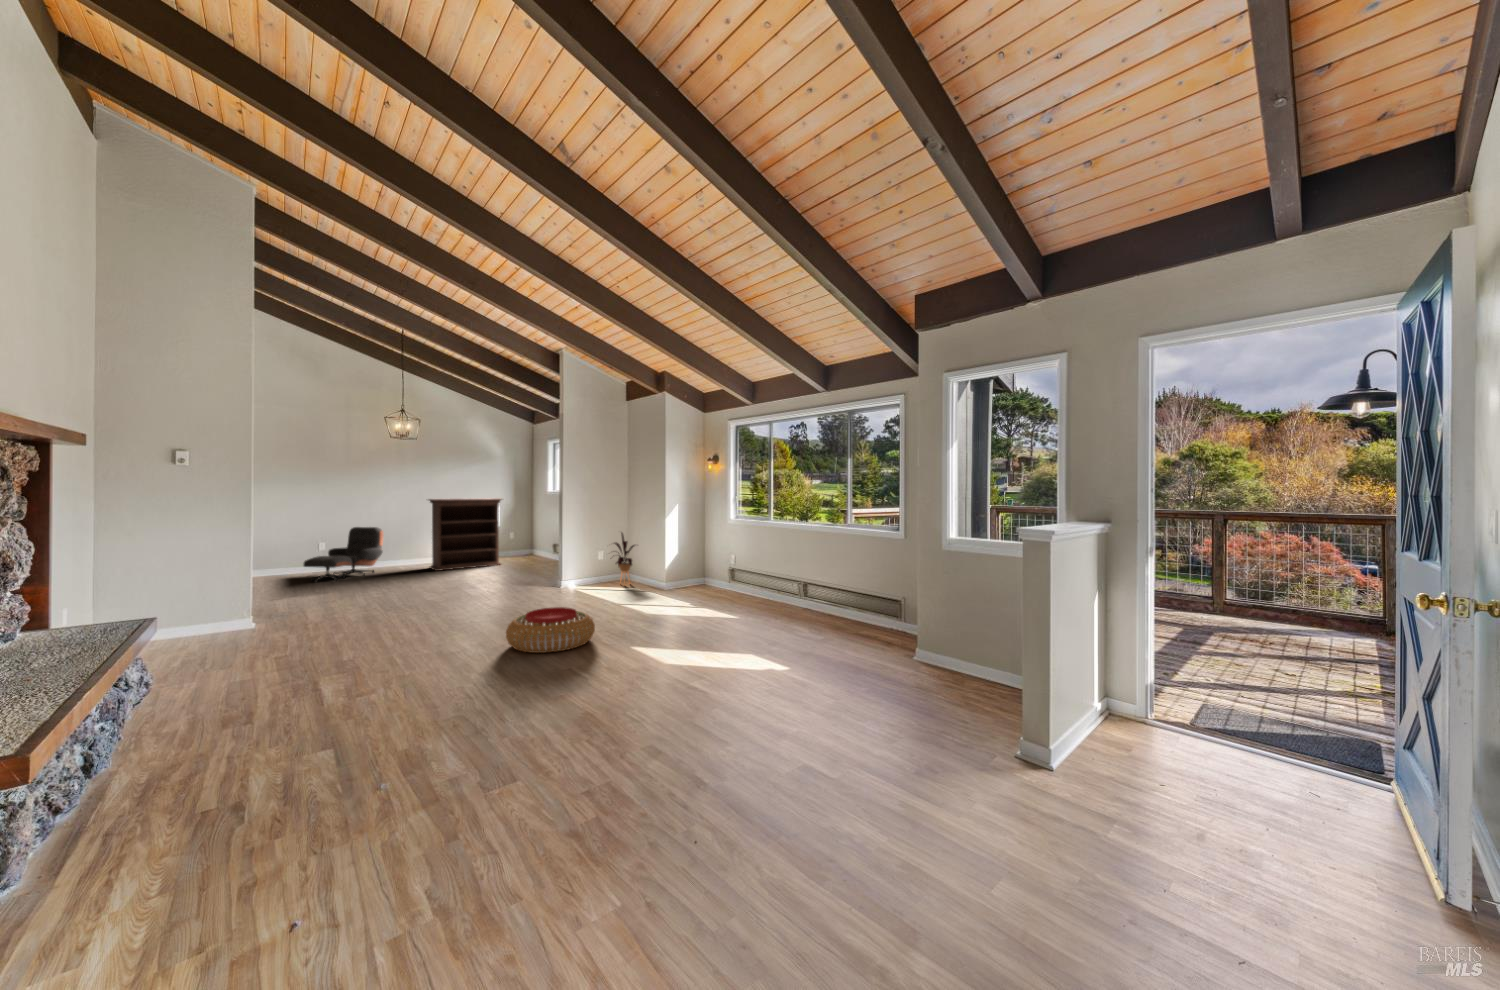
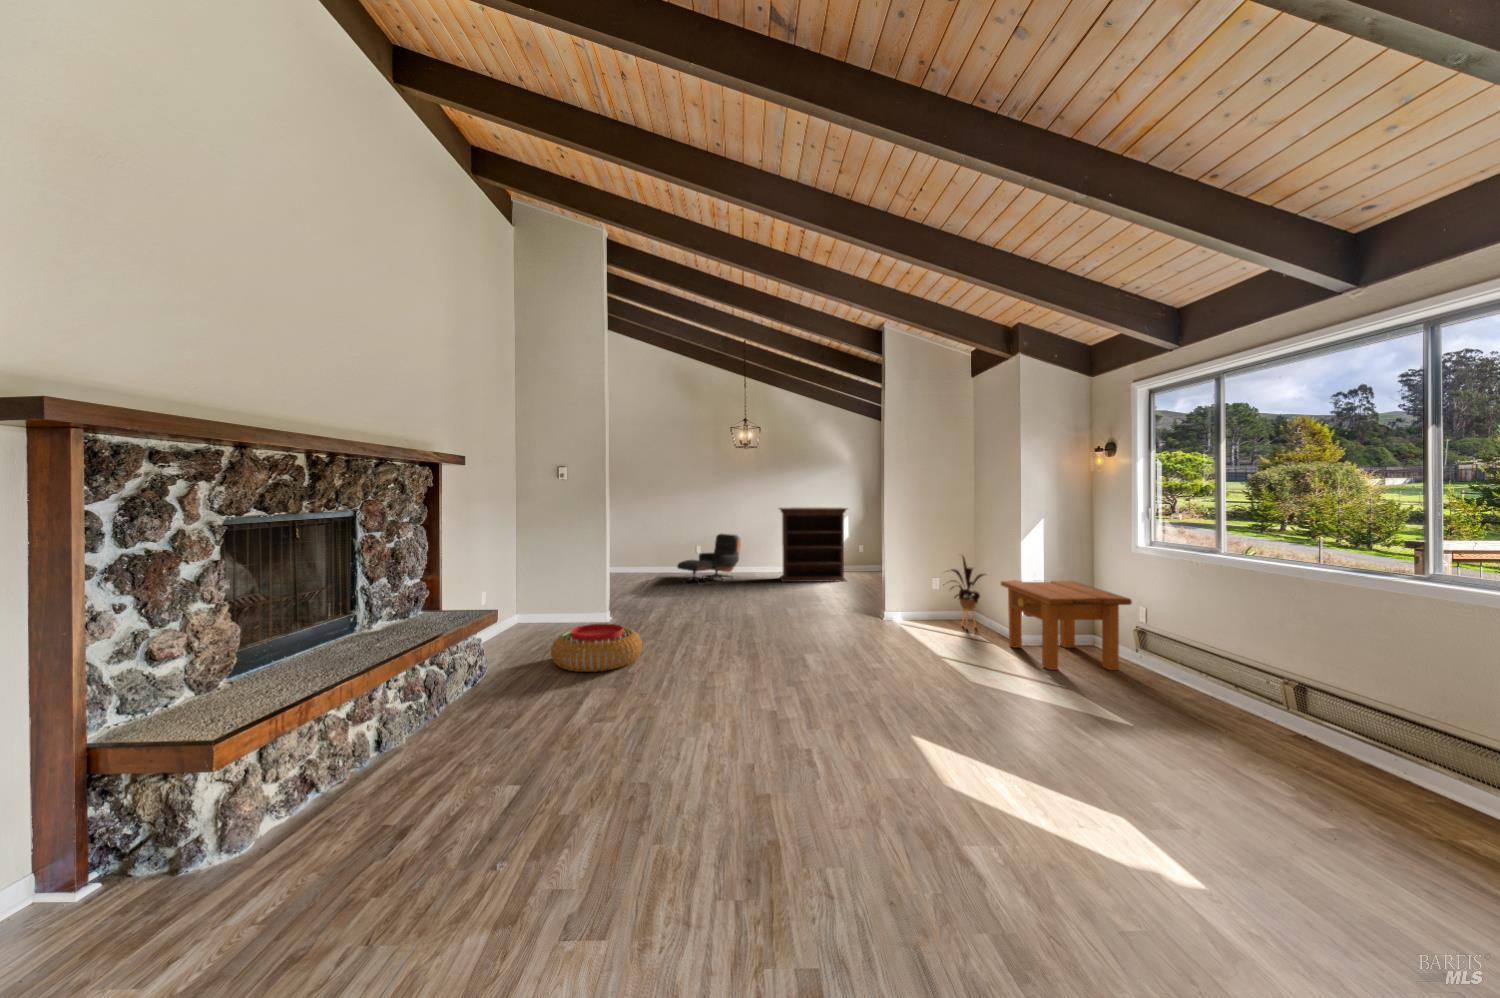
side table: none [652,543,730,599] -> present [1001,580,1132,670]
pouf: present [506,607,595,653] -> present [551,624,642,672]

